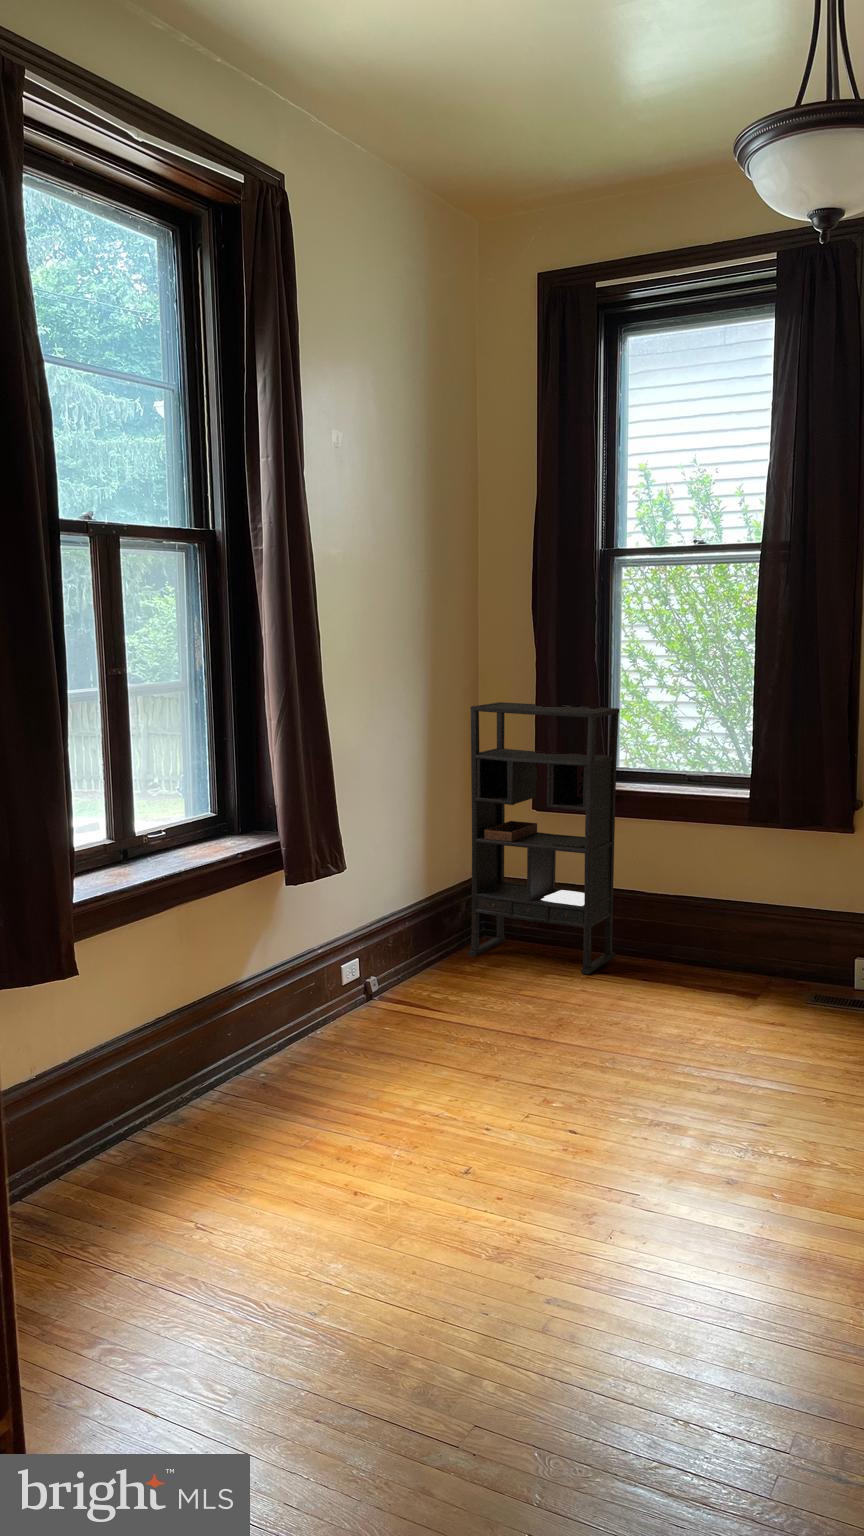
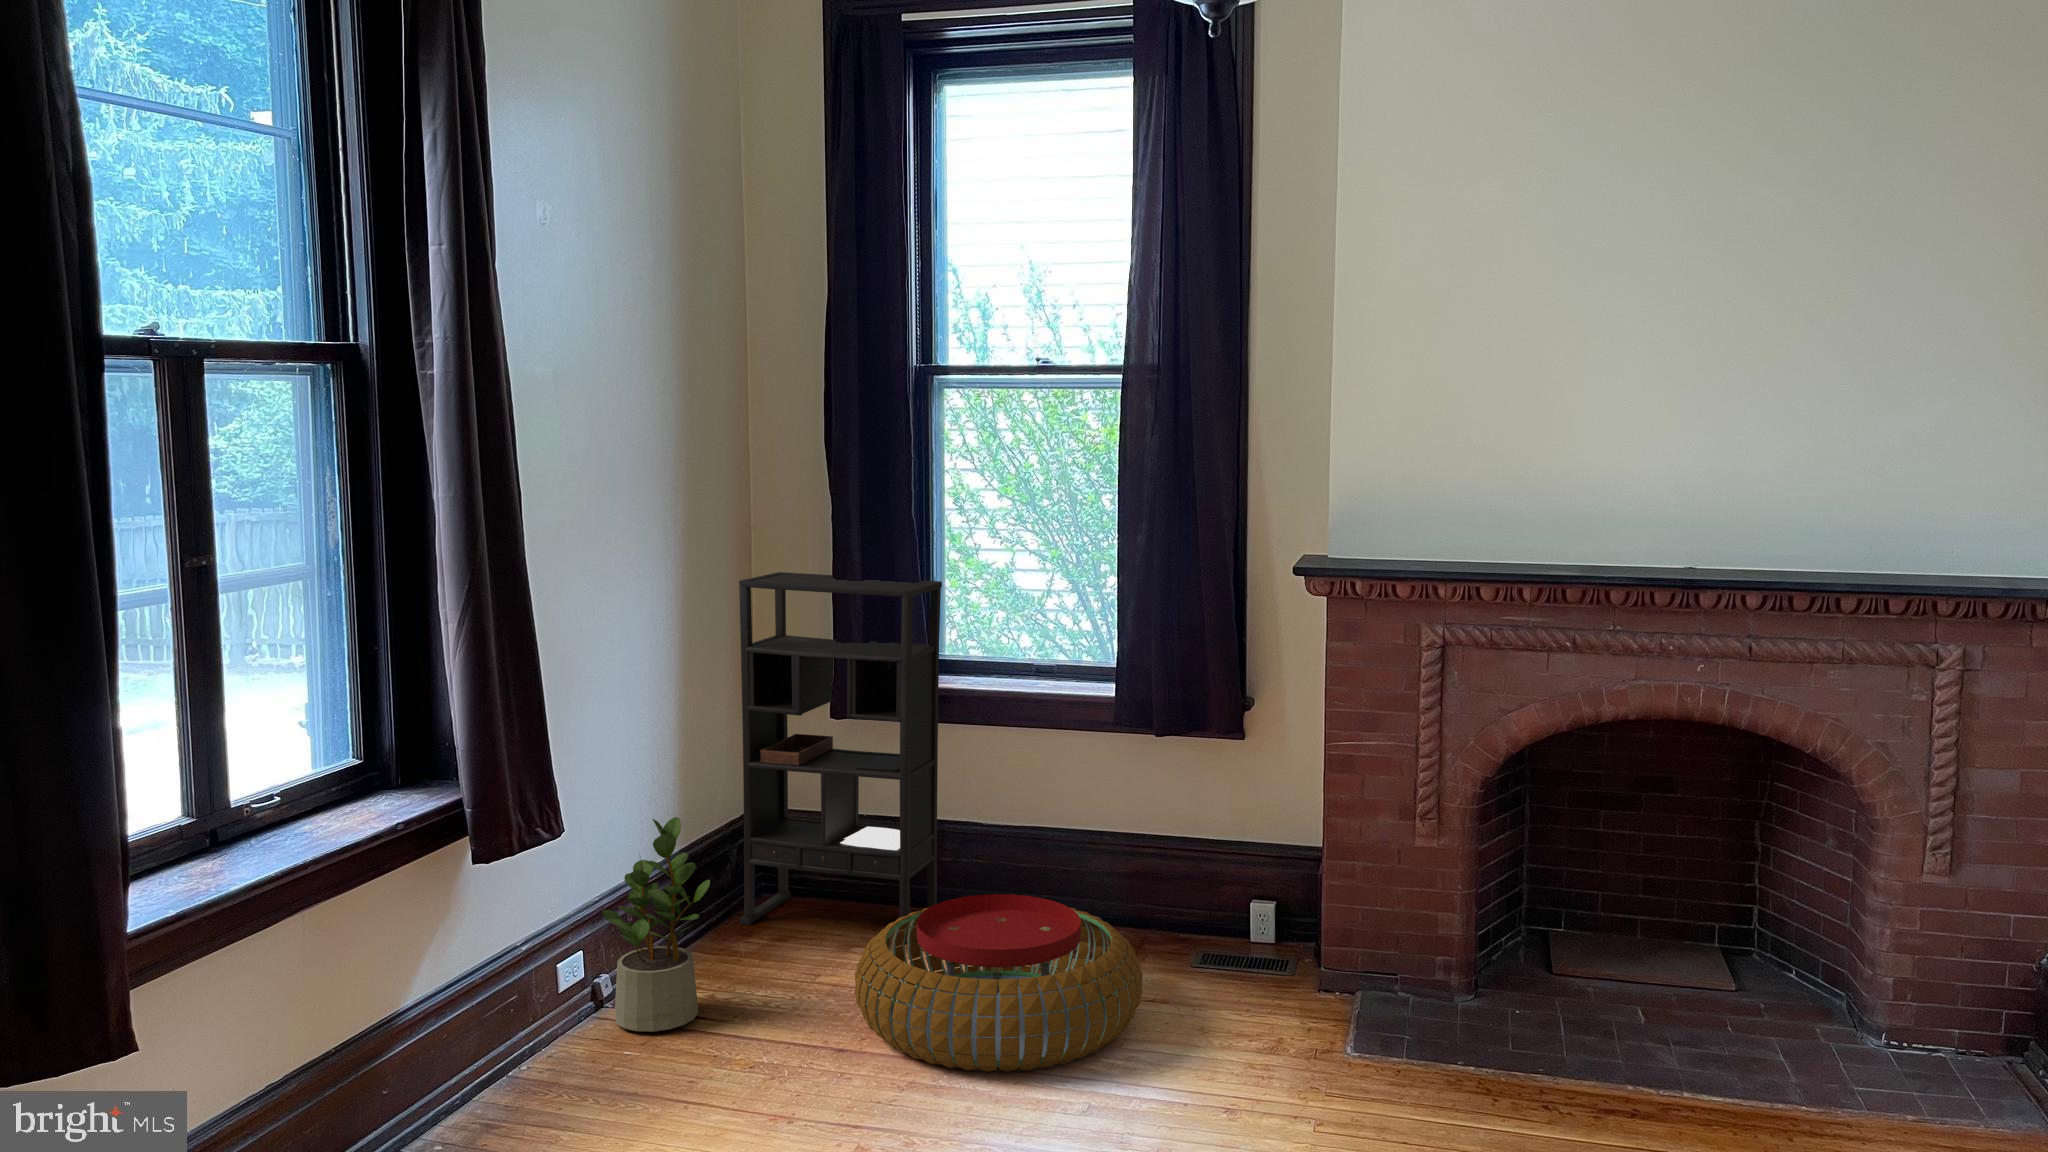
potted plant: none [371,868,446,1017] -> present [602,817,710,1032]
pouf: none [547,937,765,1061] -> present [855,894,1143,1072]

